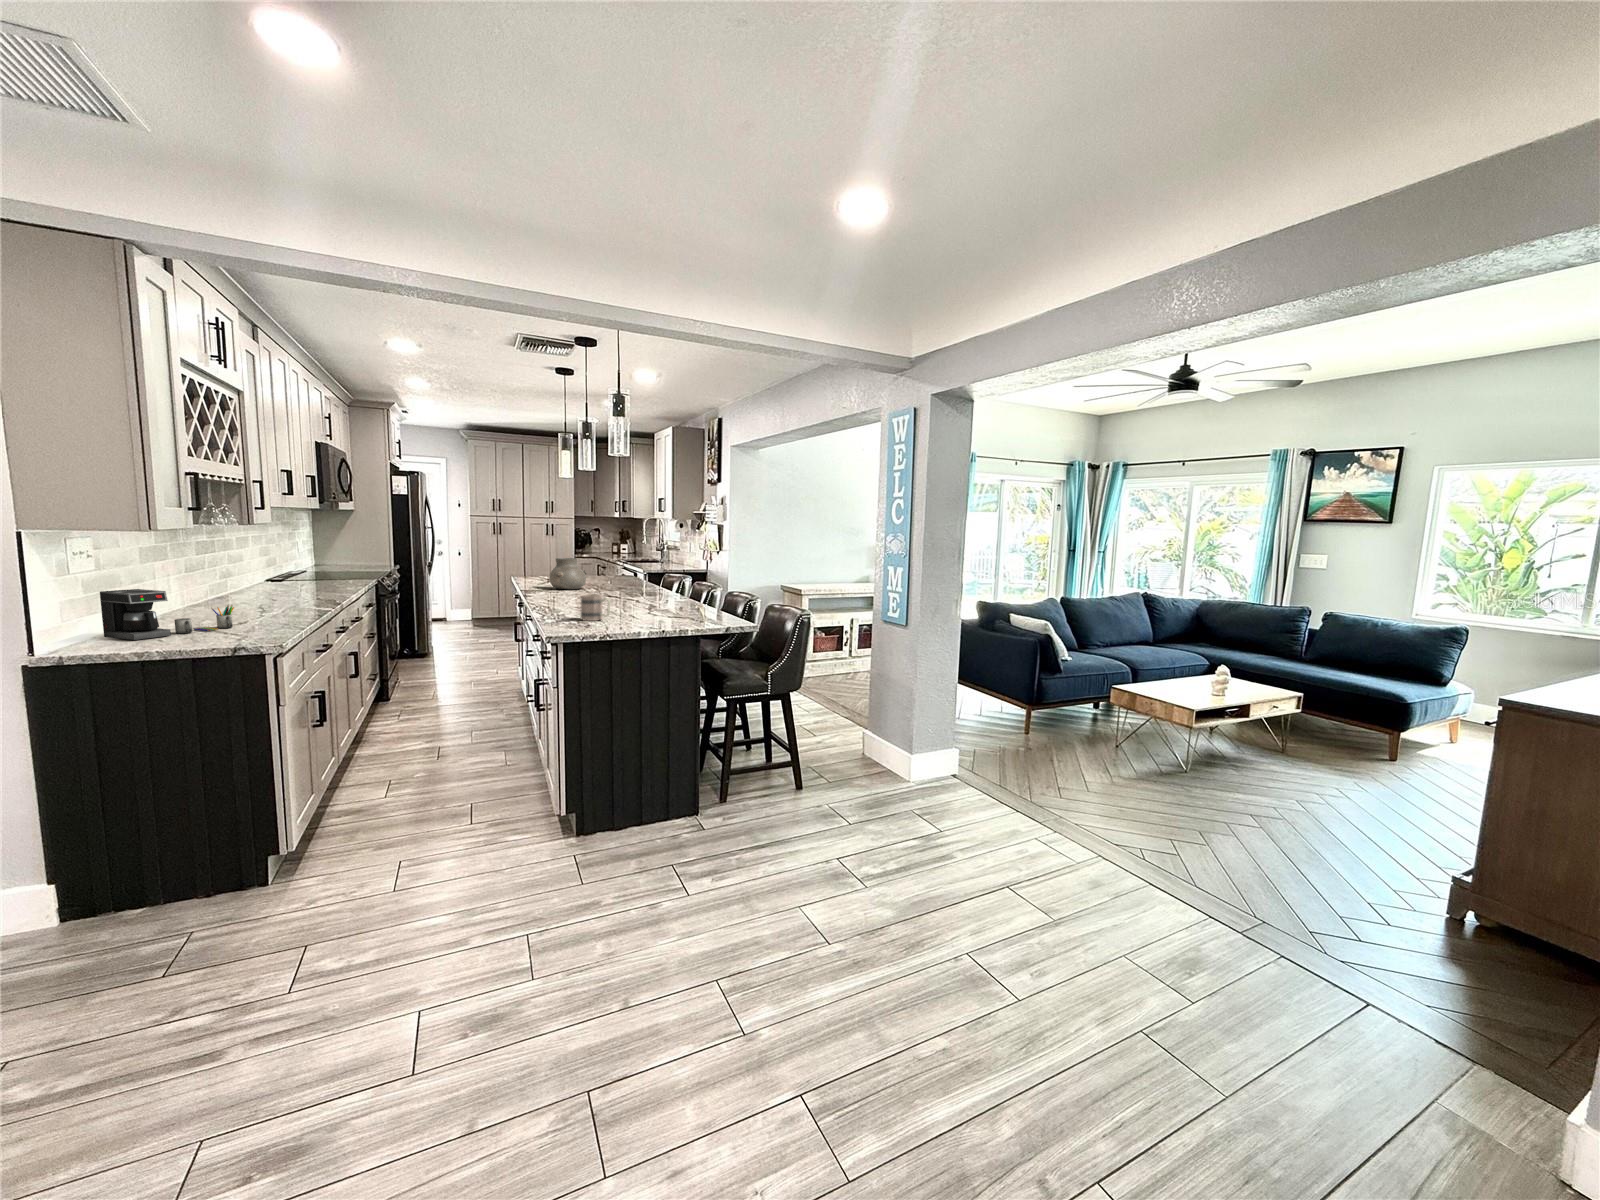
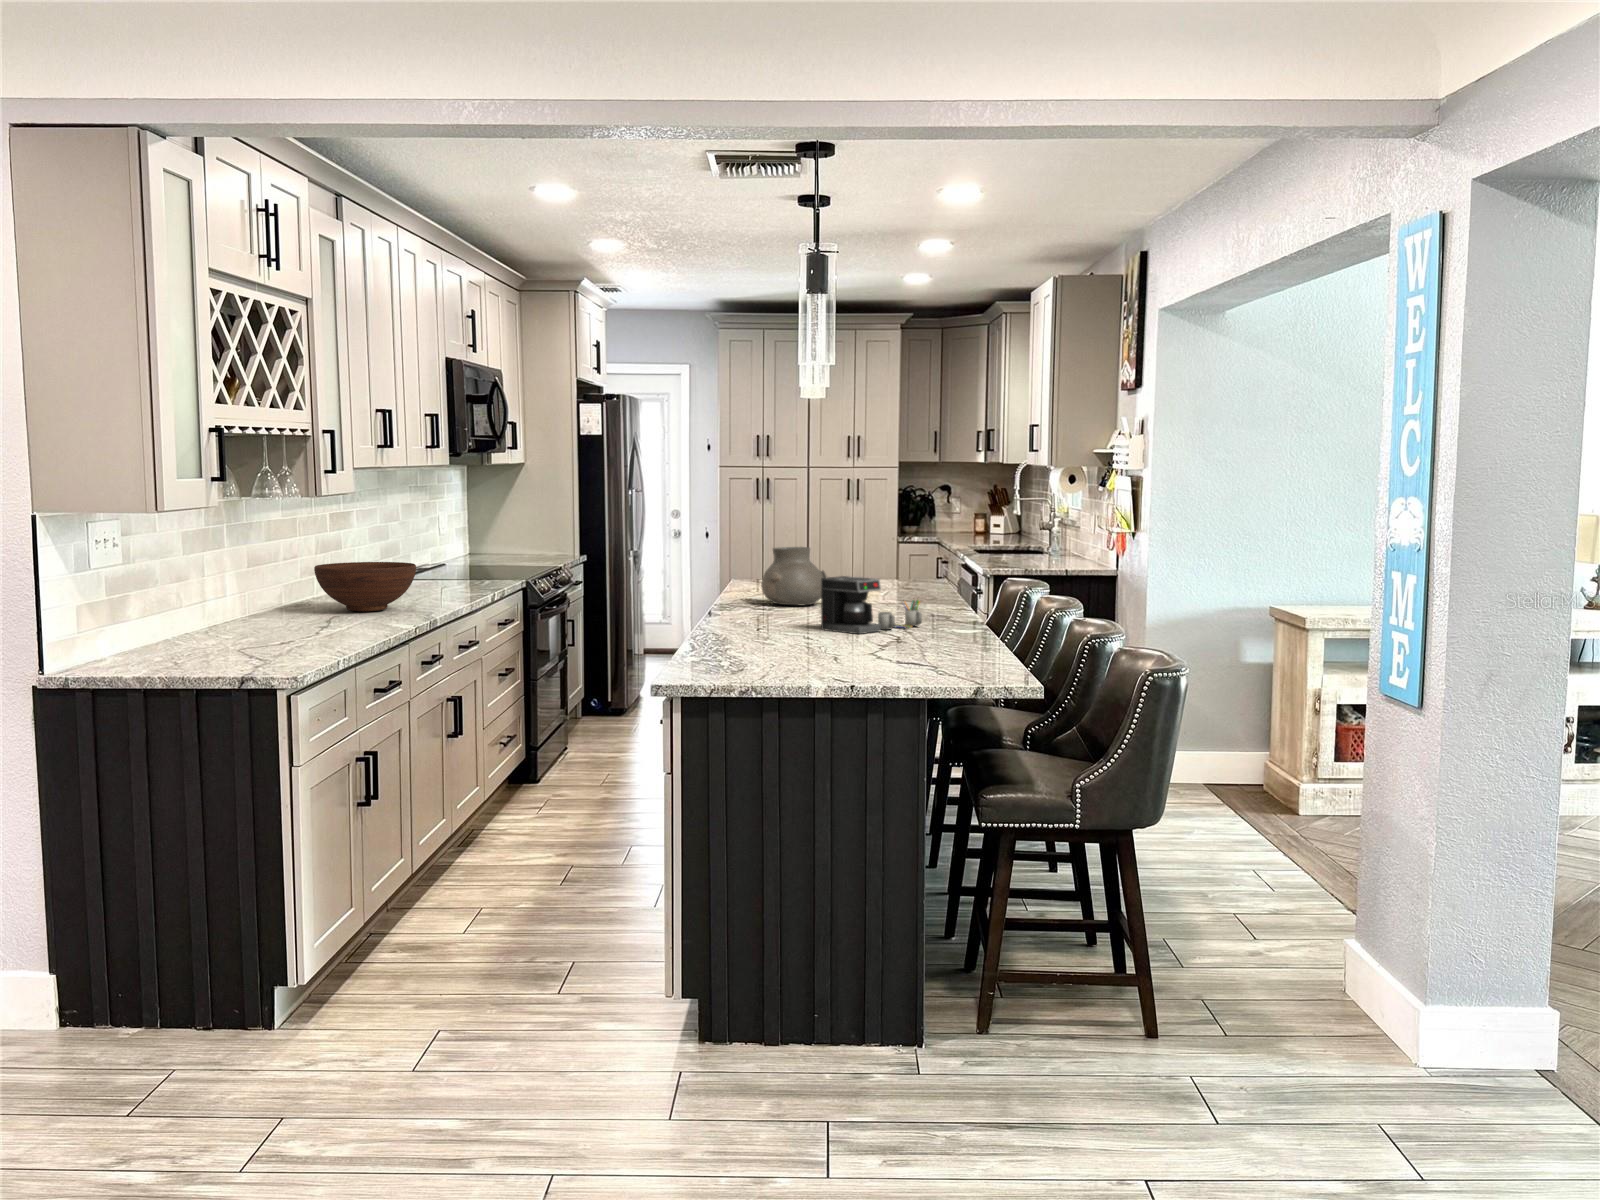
fruit bowl: none [241,567,323,599] -> present [314,562,416,611]
coffee maker: present [100,589,234,640] -> present [821,576,922,634]
mug: present [580,594,610,621] -> none [733,615,781,663]

